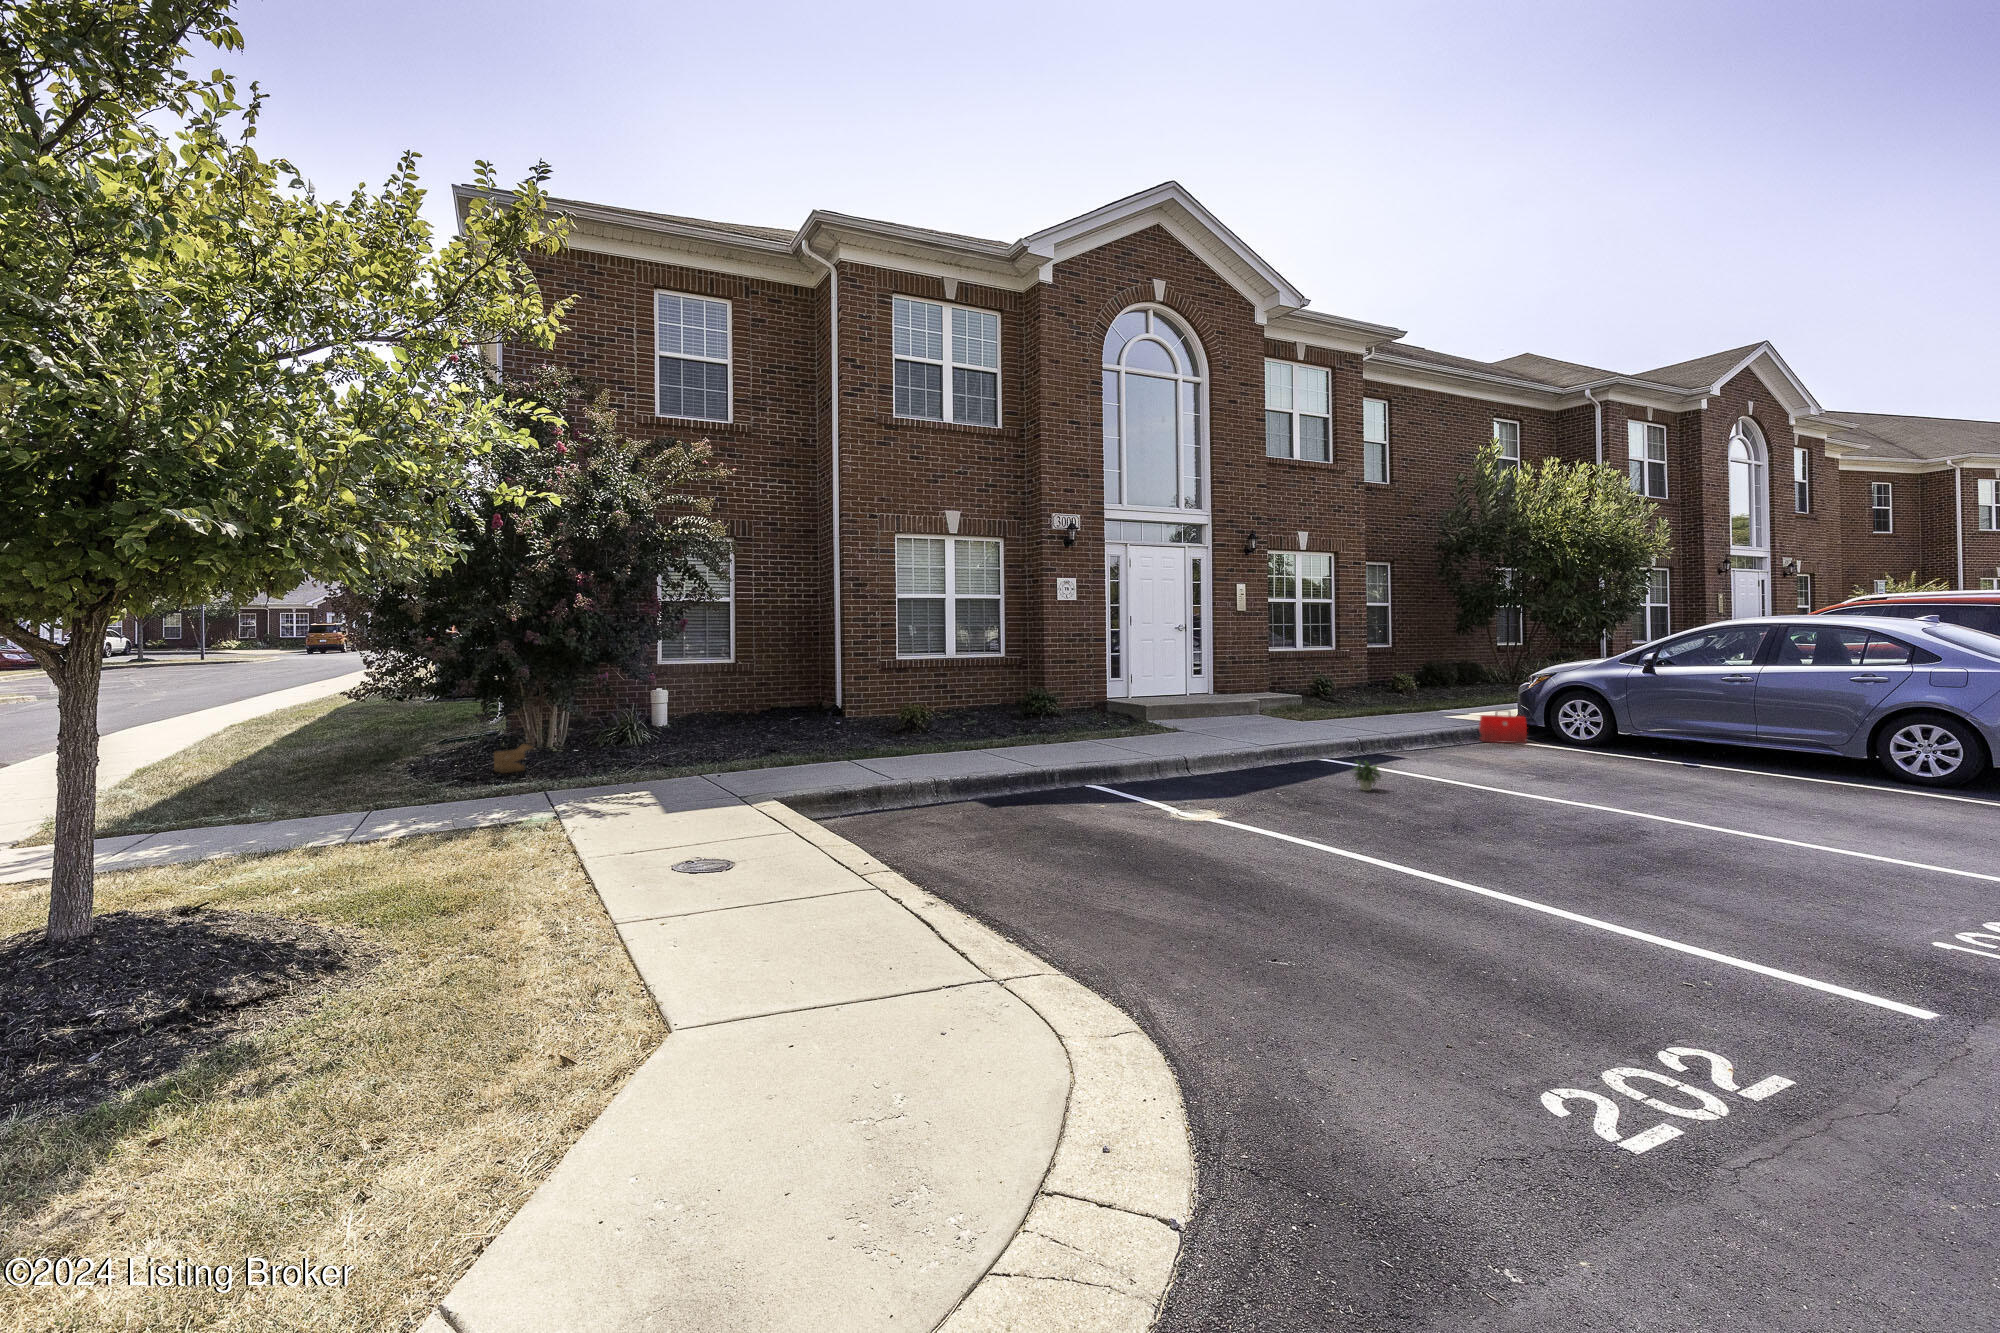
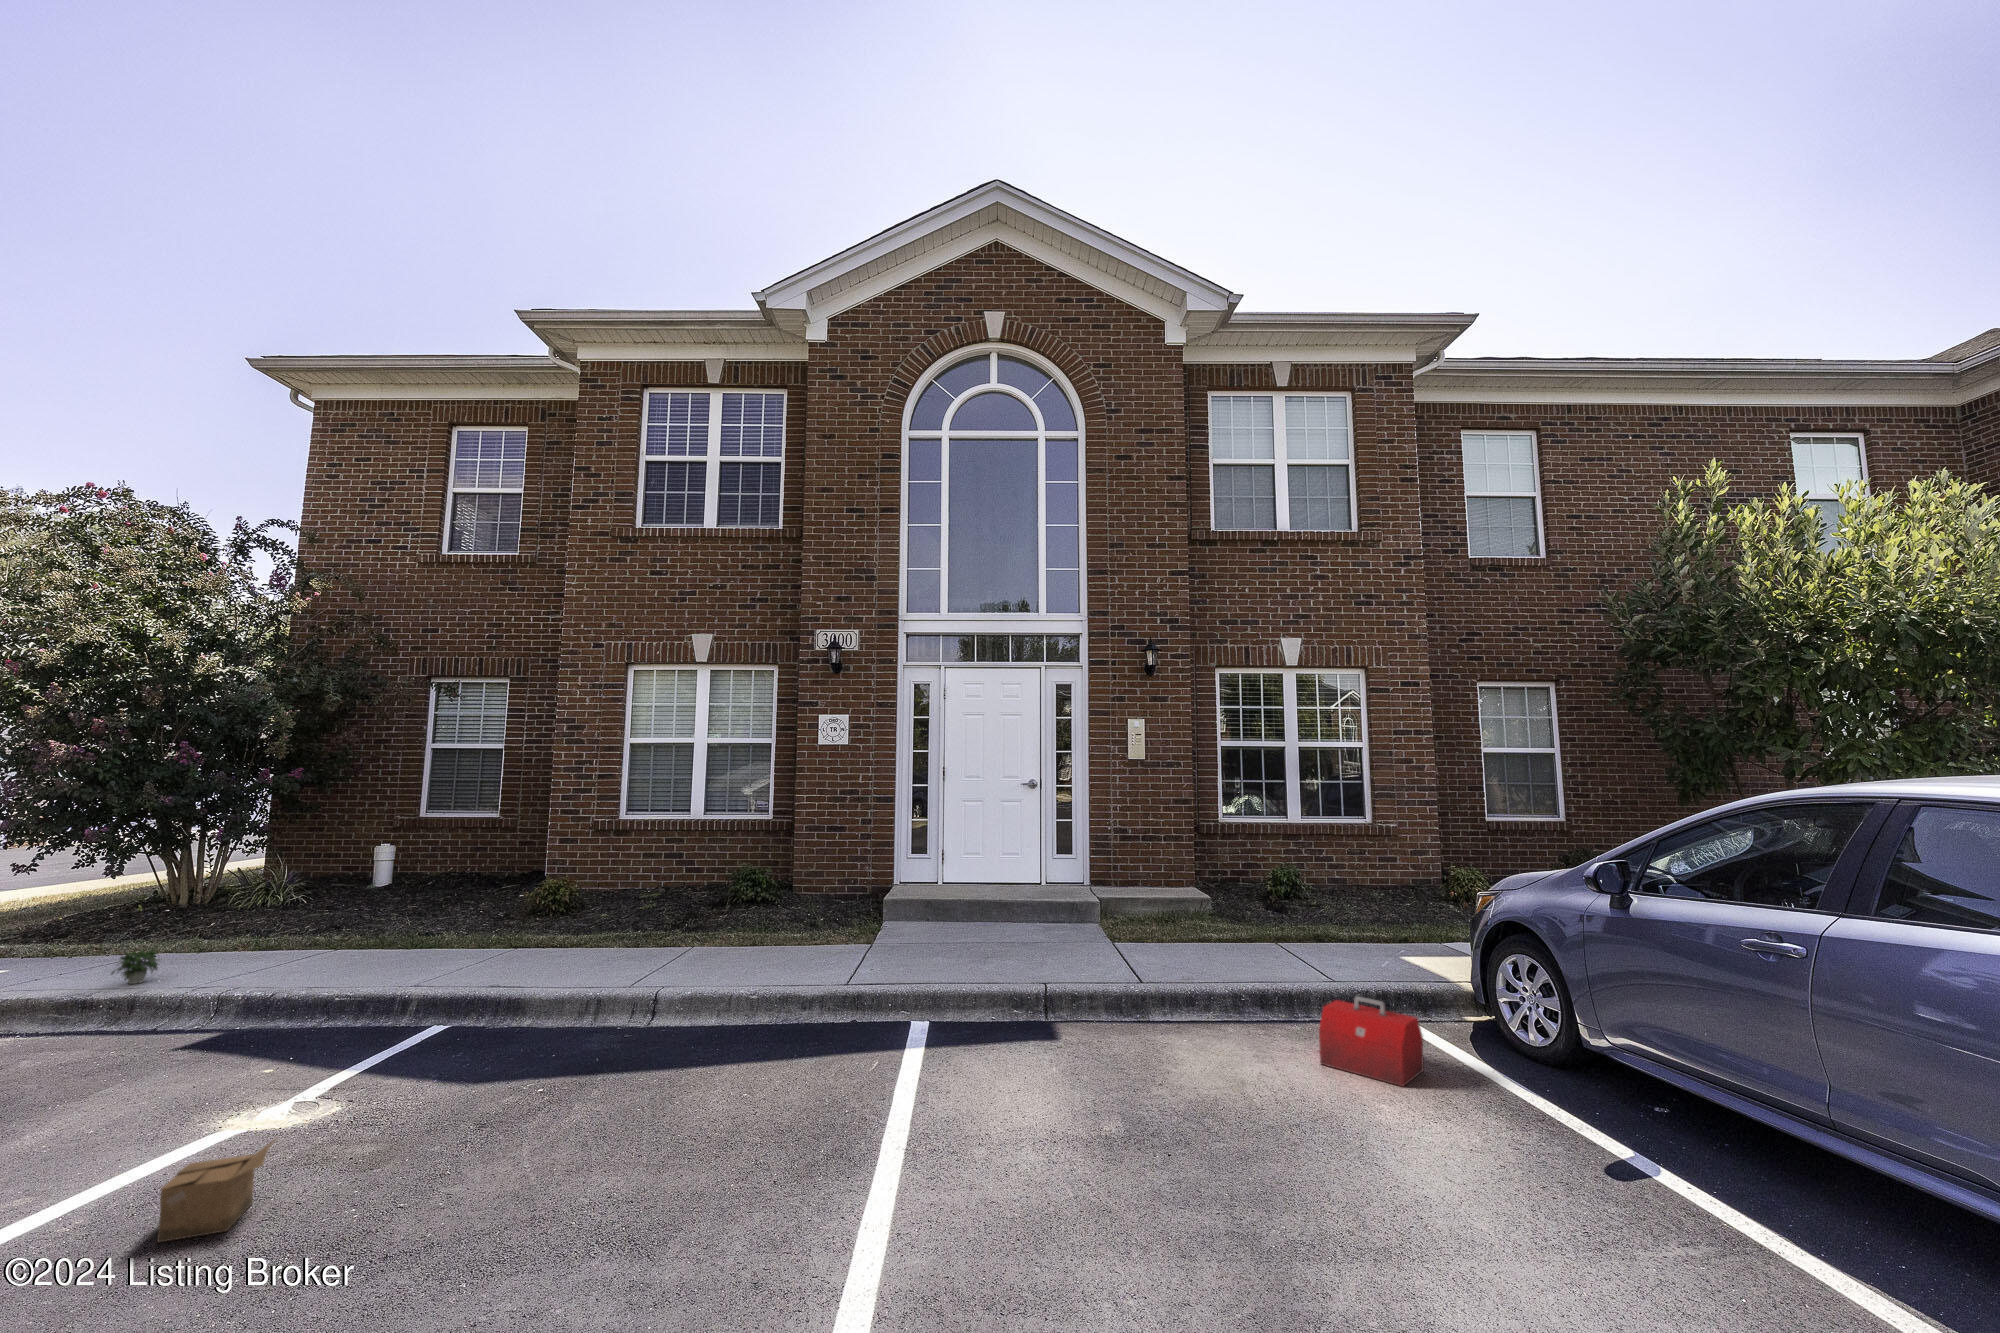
cardboard box: present [494,744,532,773] -> present [157,1138,278,1242]
potted plant: present [1353,761,1380,791] -> present [111,946,158,984]

